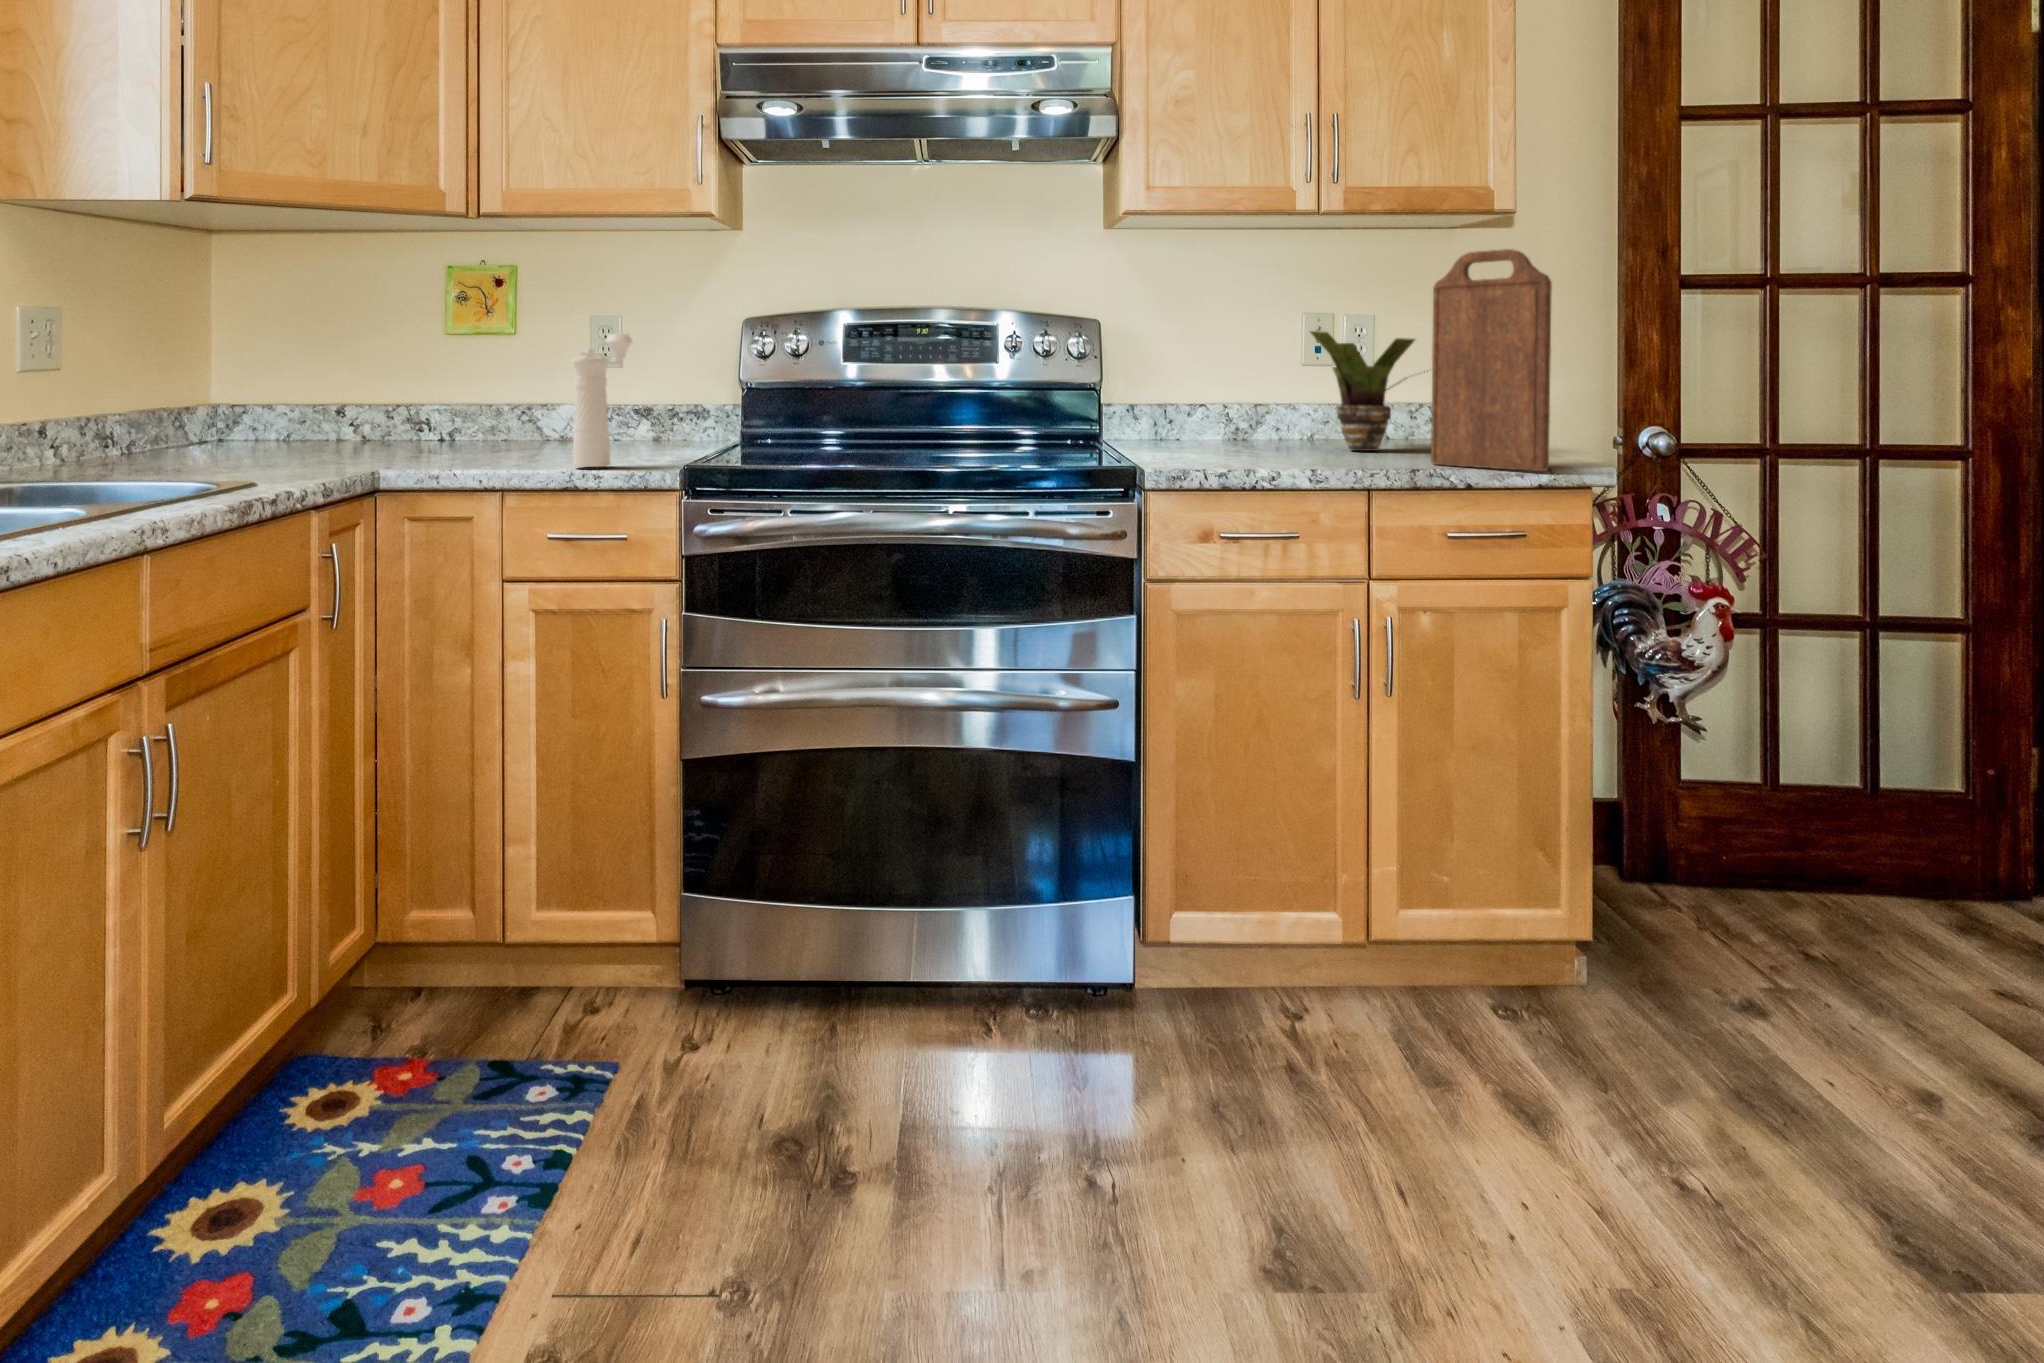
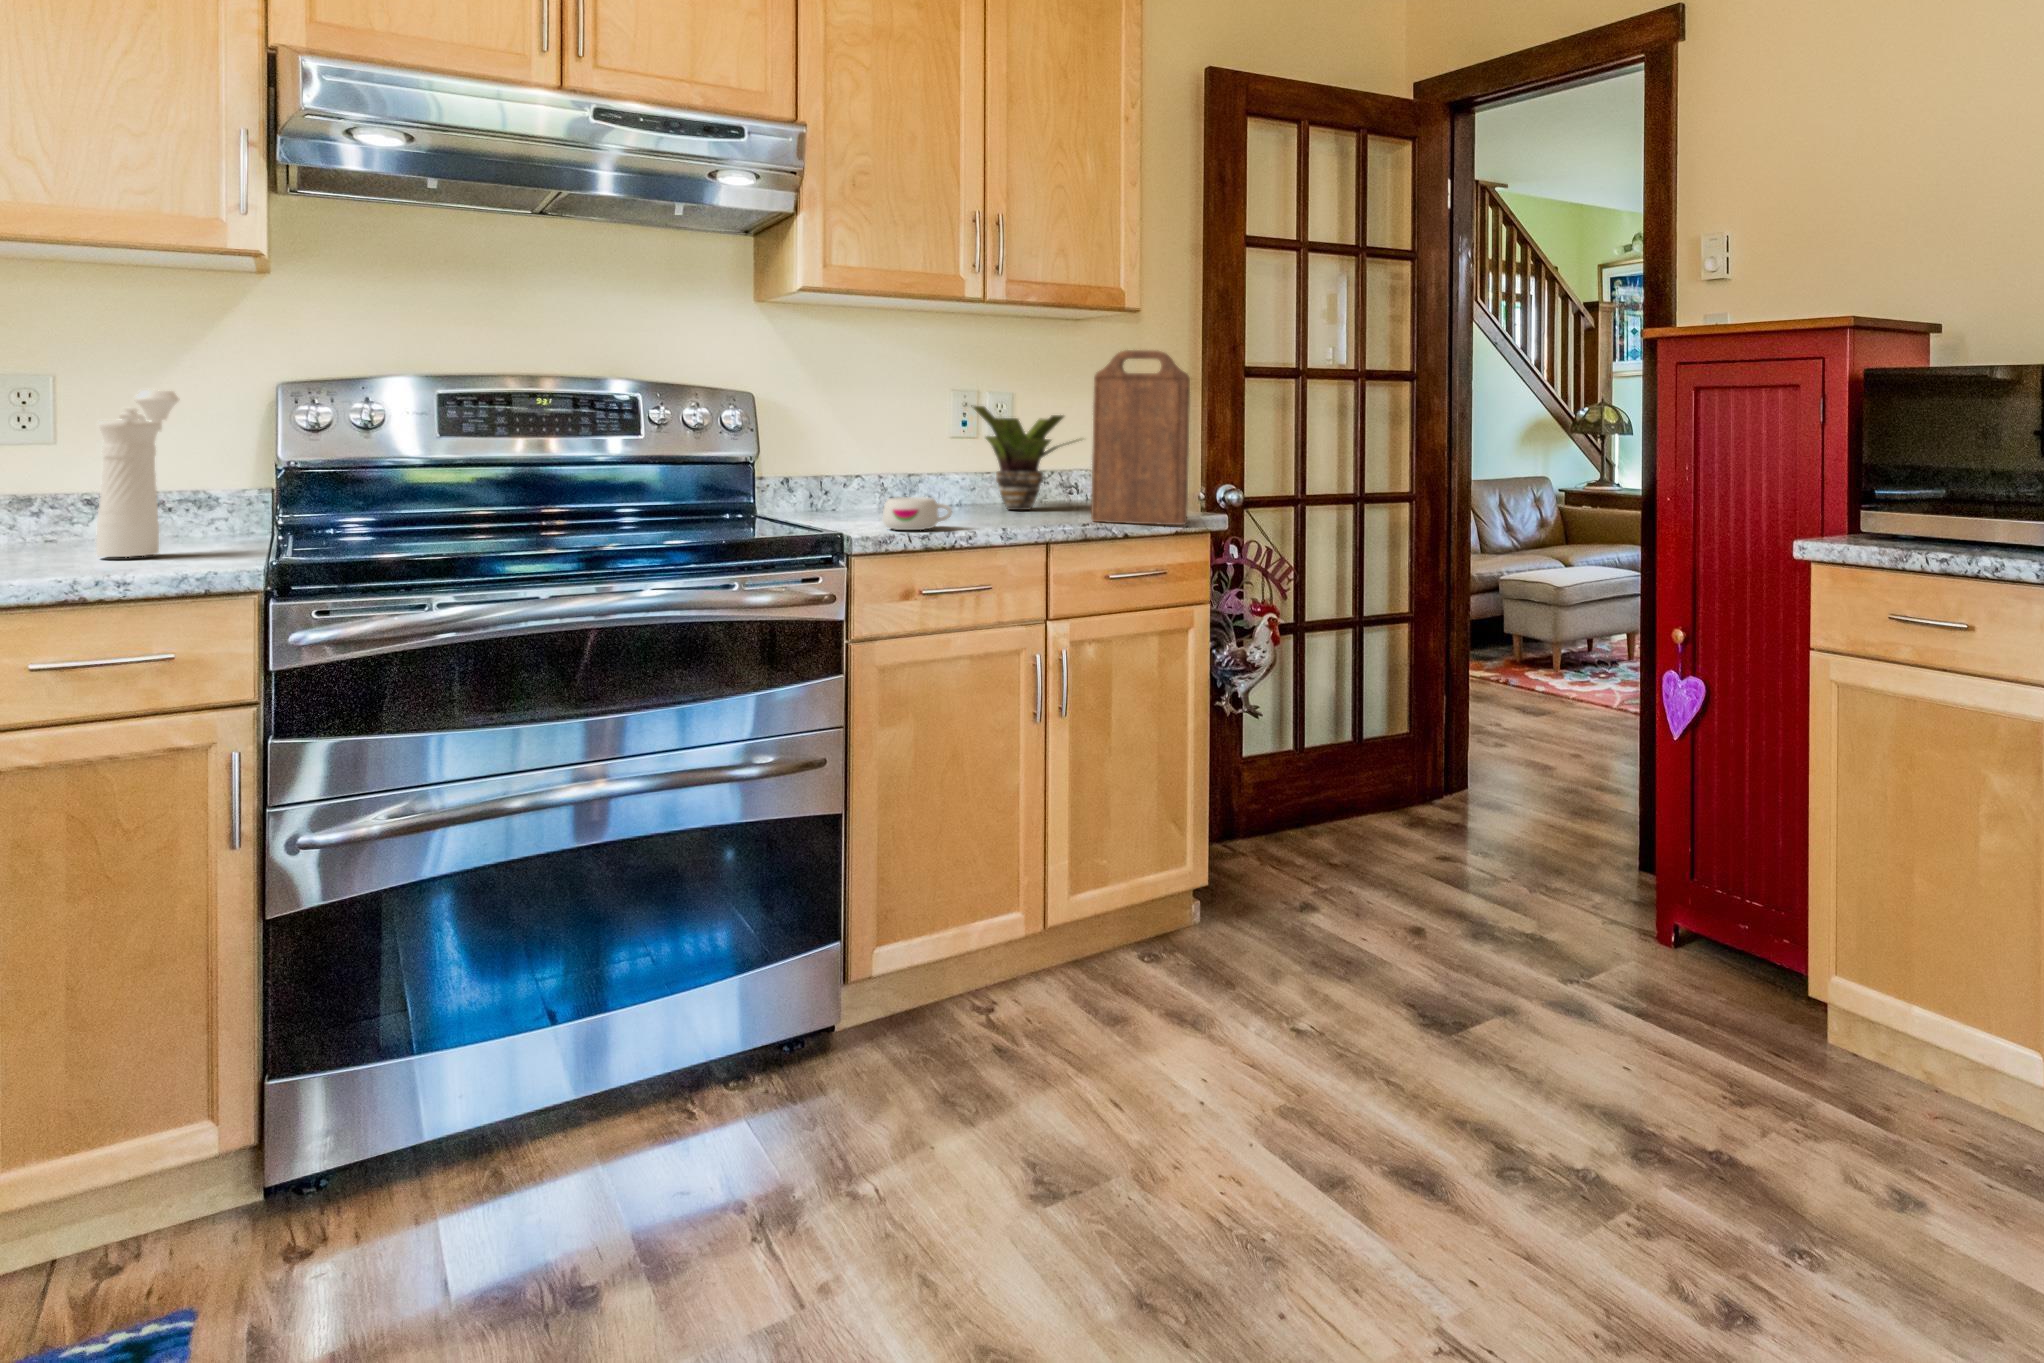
mug: none [1184,431,1257,467] -> present [883,497,952,530]

